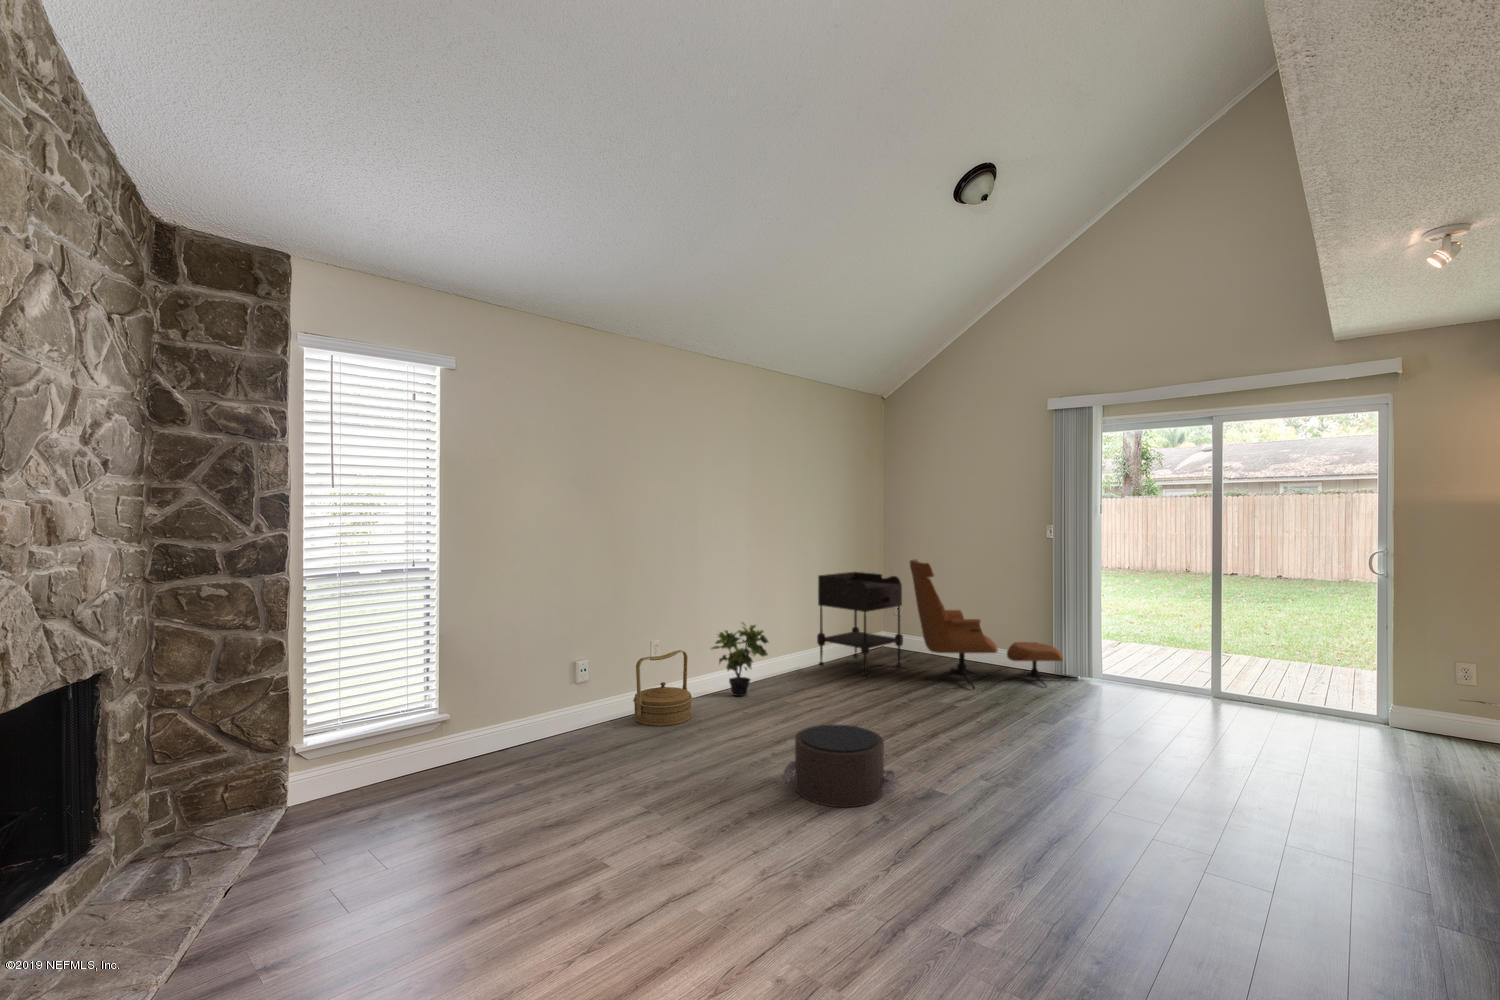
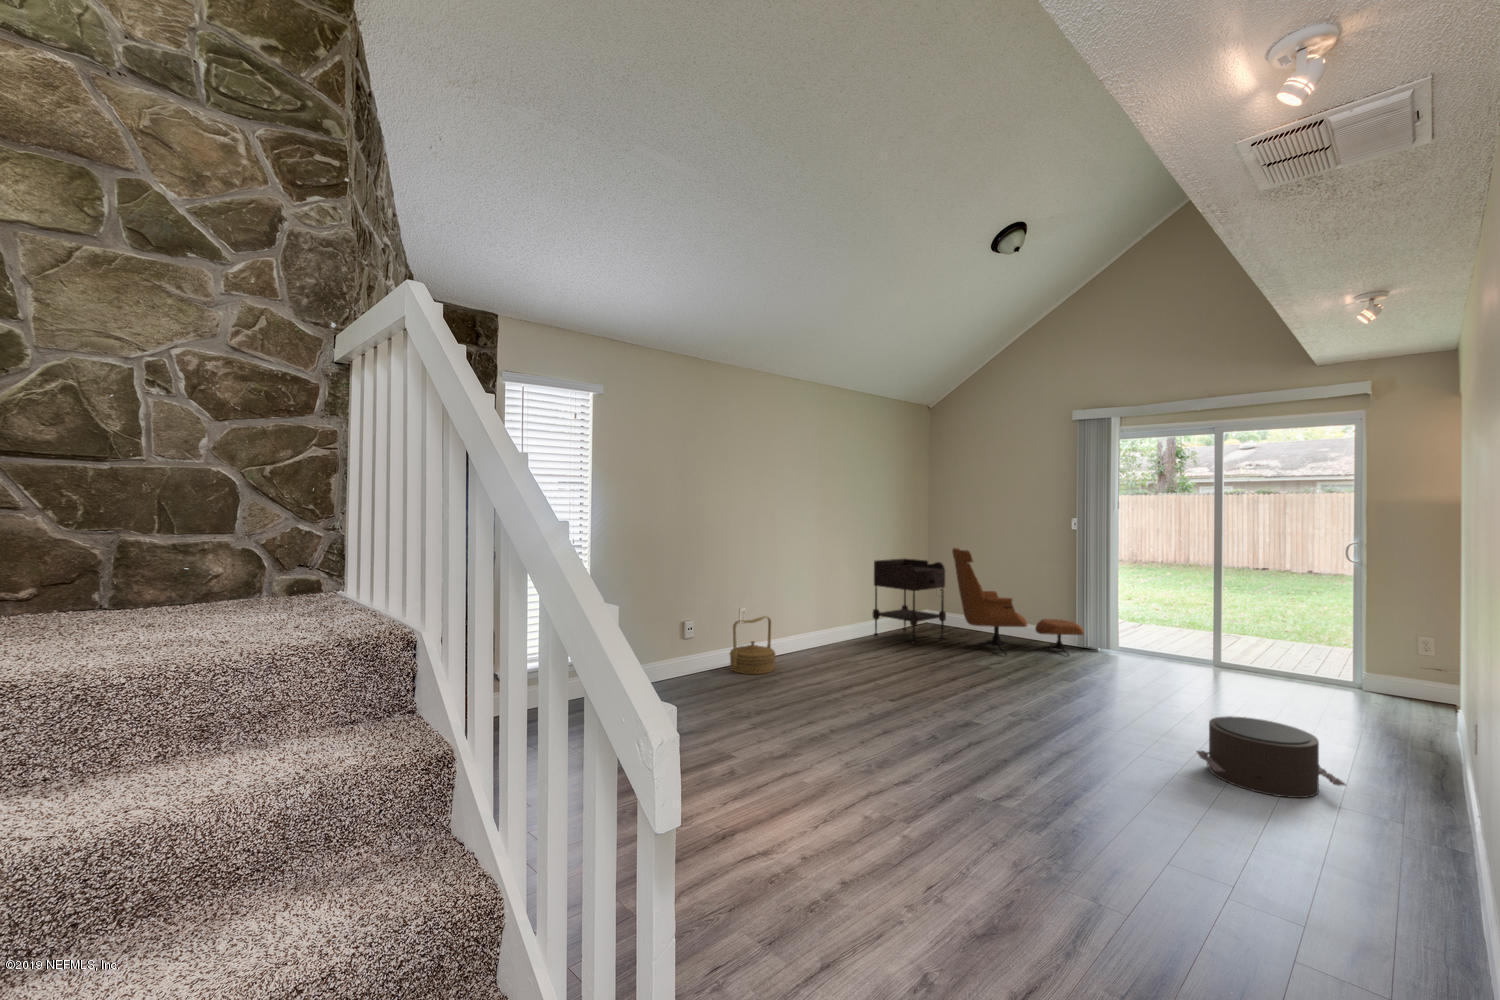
potted plant: present [712,622,769,696] -> none [787,596,836,656]
pouf: present [781,725,895,807] -> present [1197,716,1346,798]

